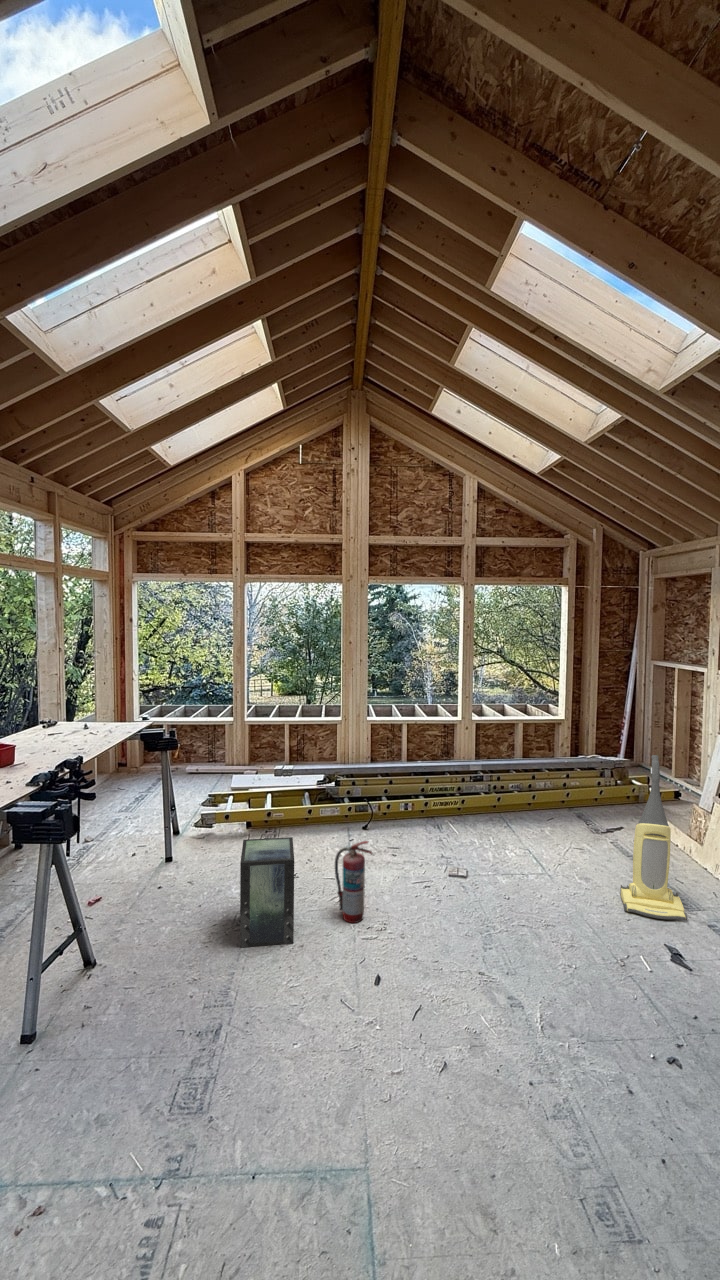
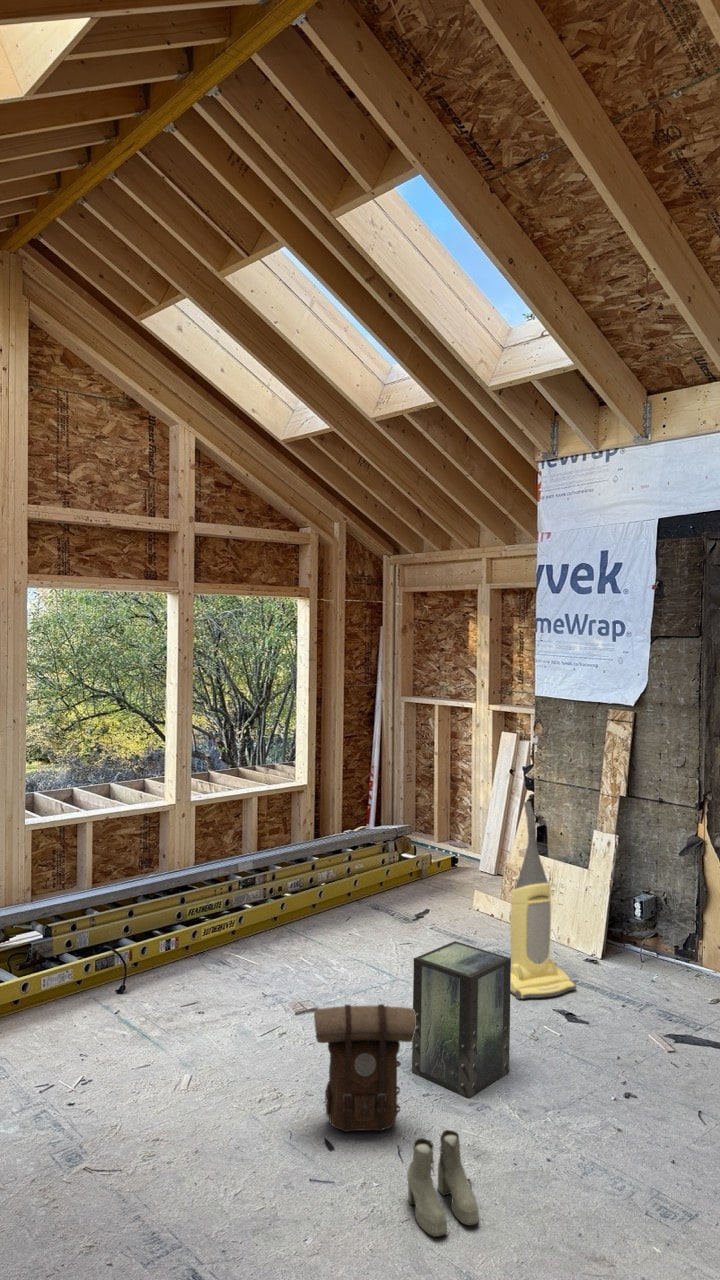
storage box: present [240,837,294,948] -> present [412,941,511,1098]
fire extinguisher: present [335,841,372,923] -> none [205,991,267,1133]
backpack: none [386,863,455,957] -> present [314,1004,416,1132]
boots: none [388,968,435,1042] -> present [407,1130,479,1237]

